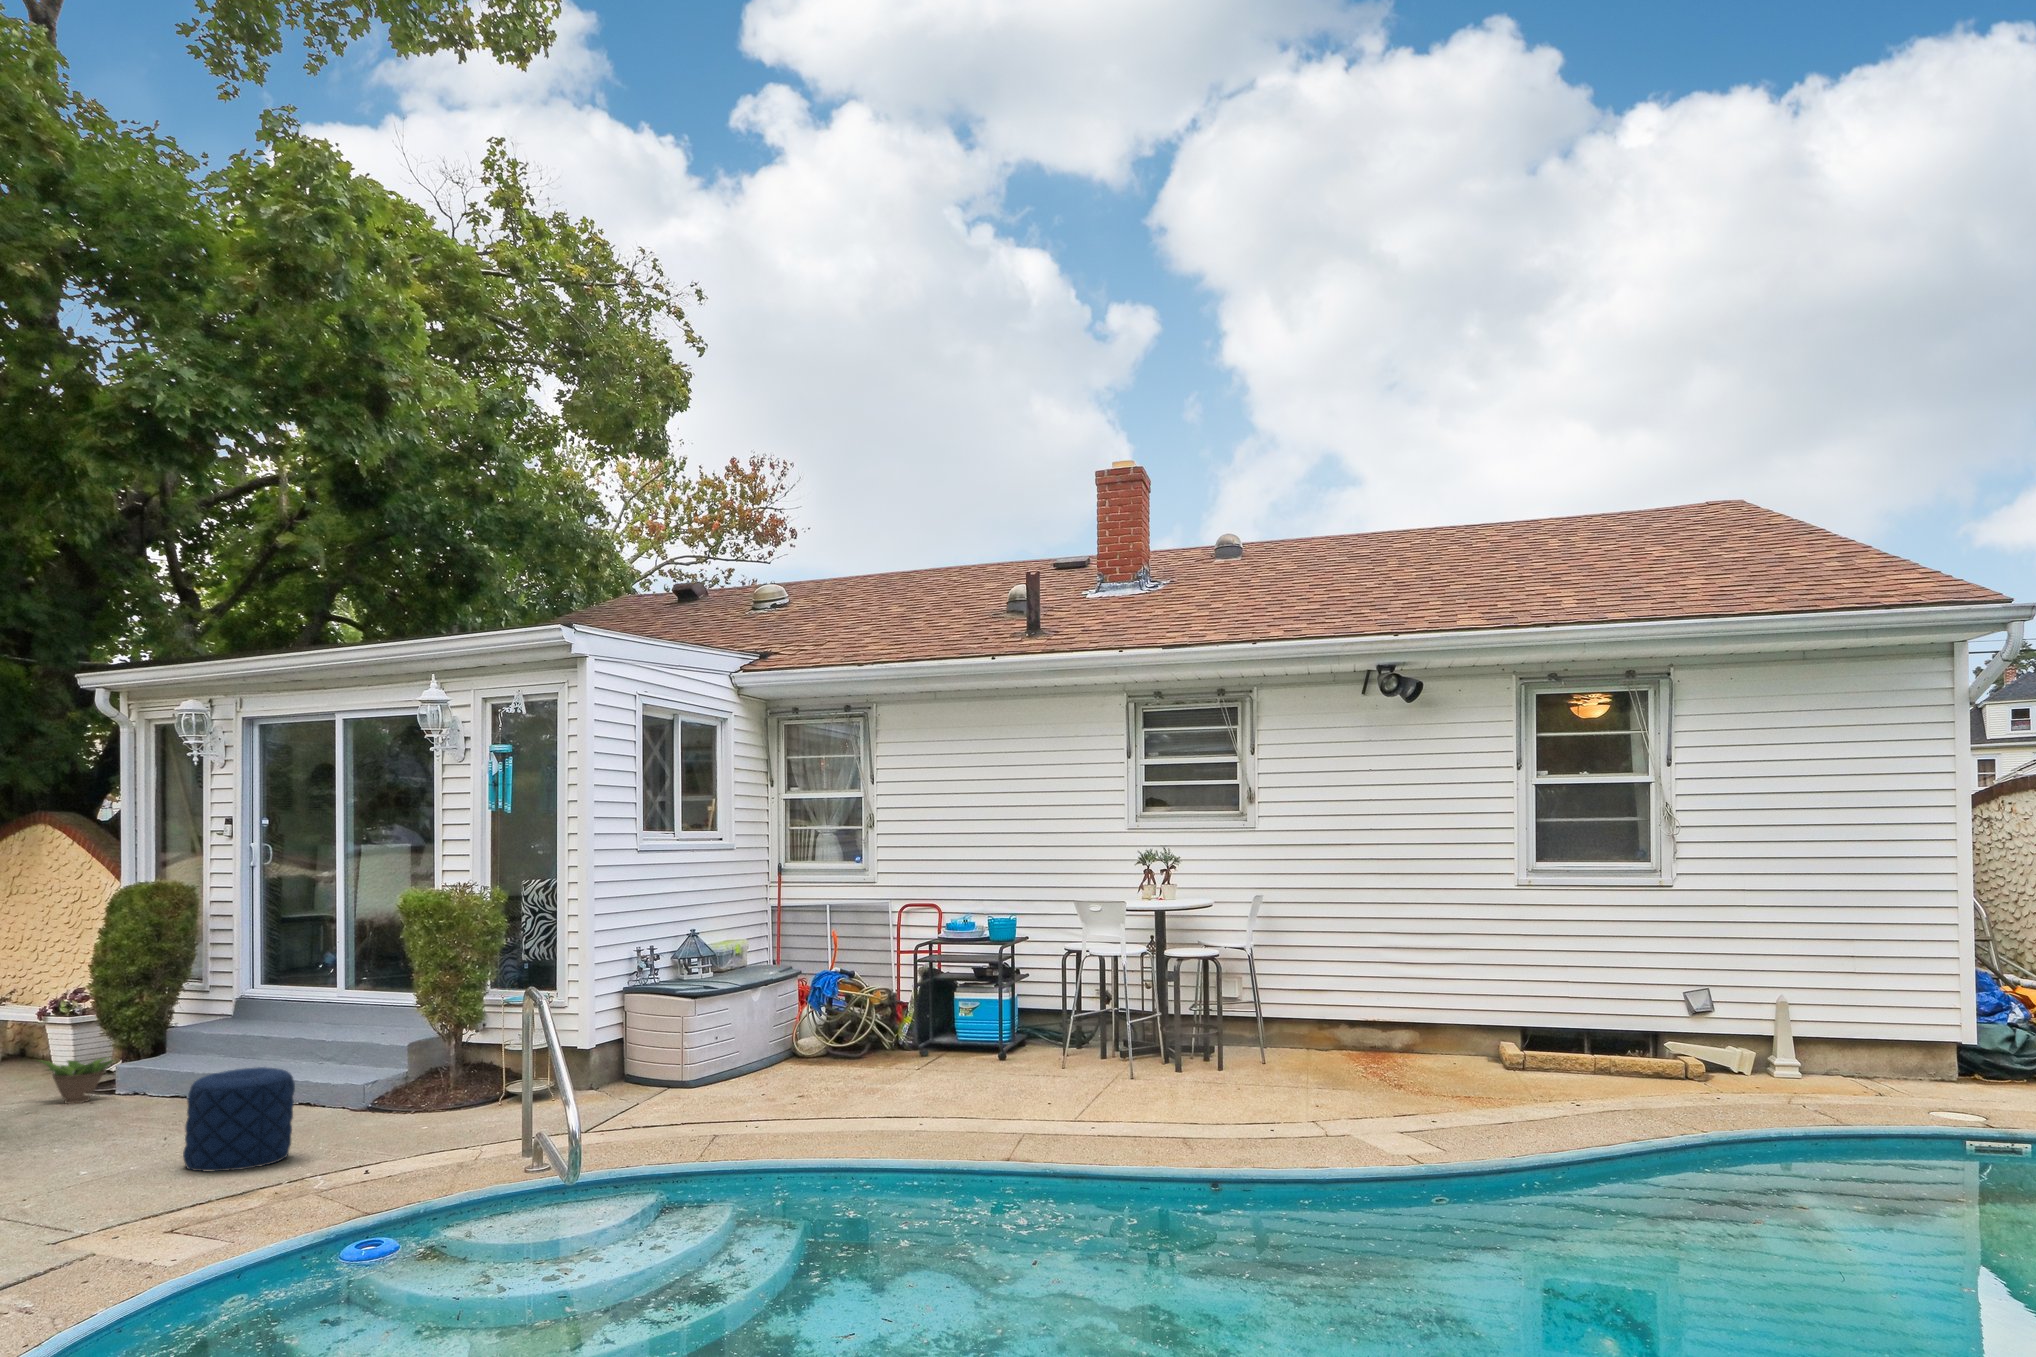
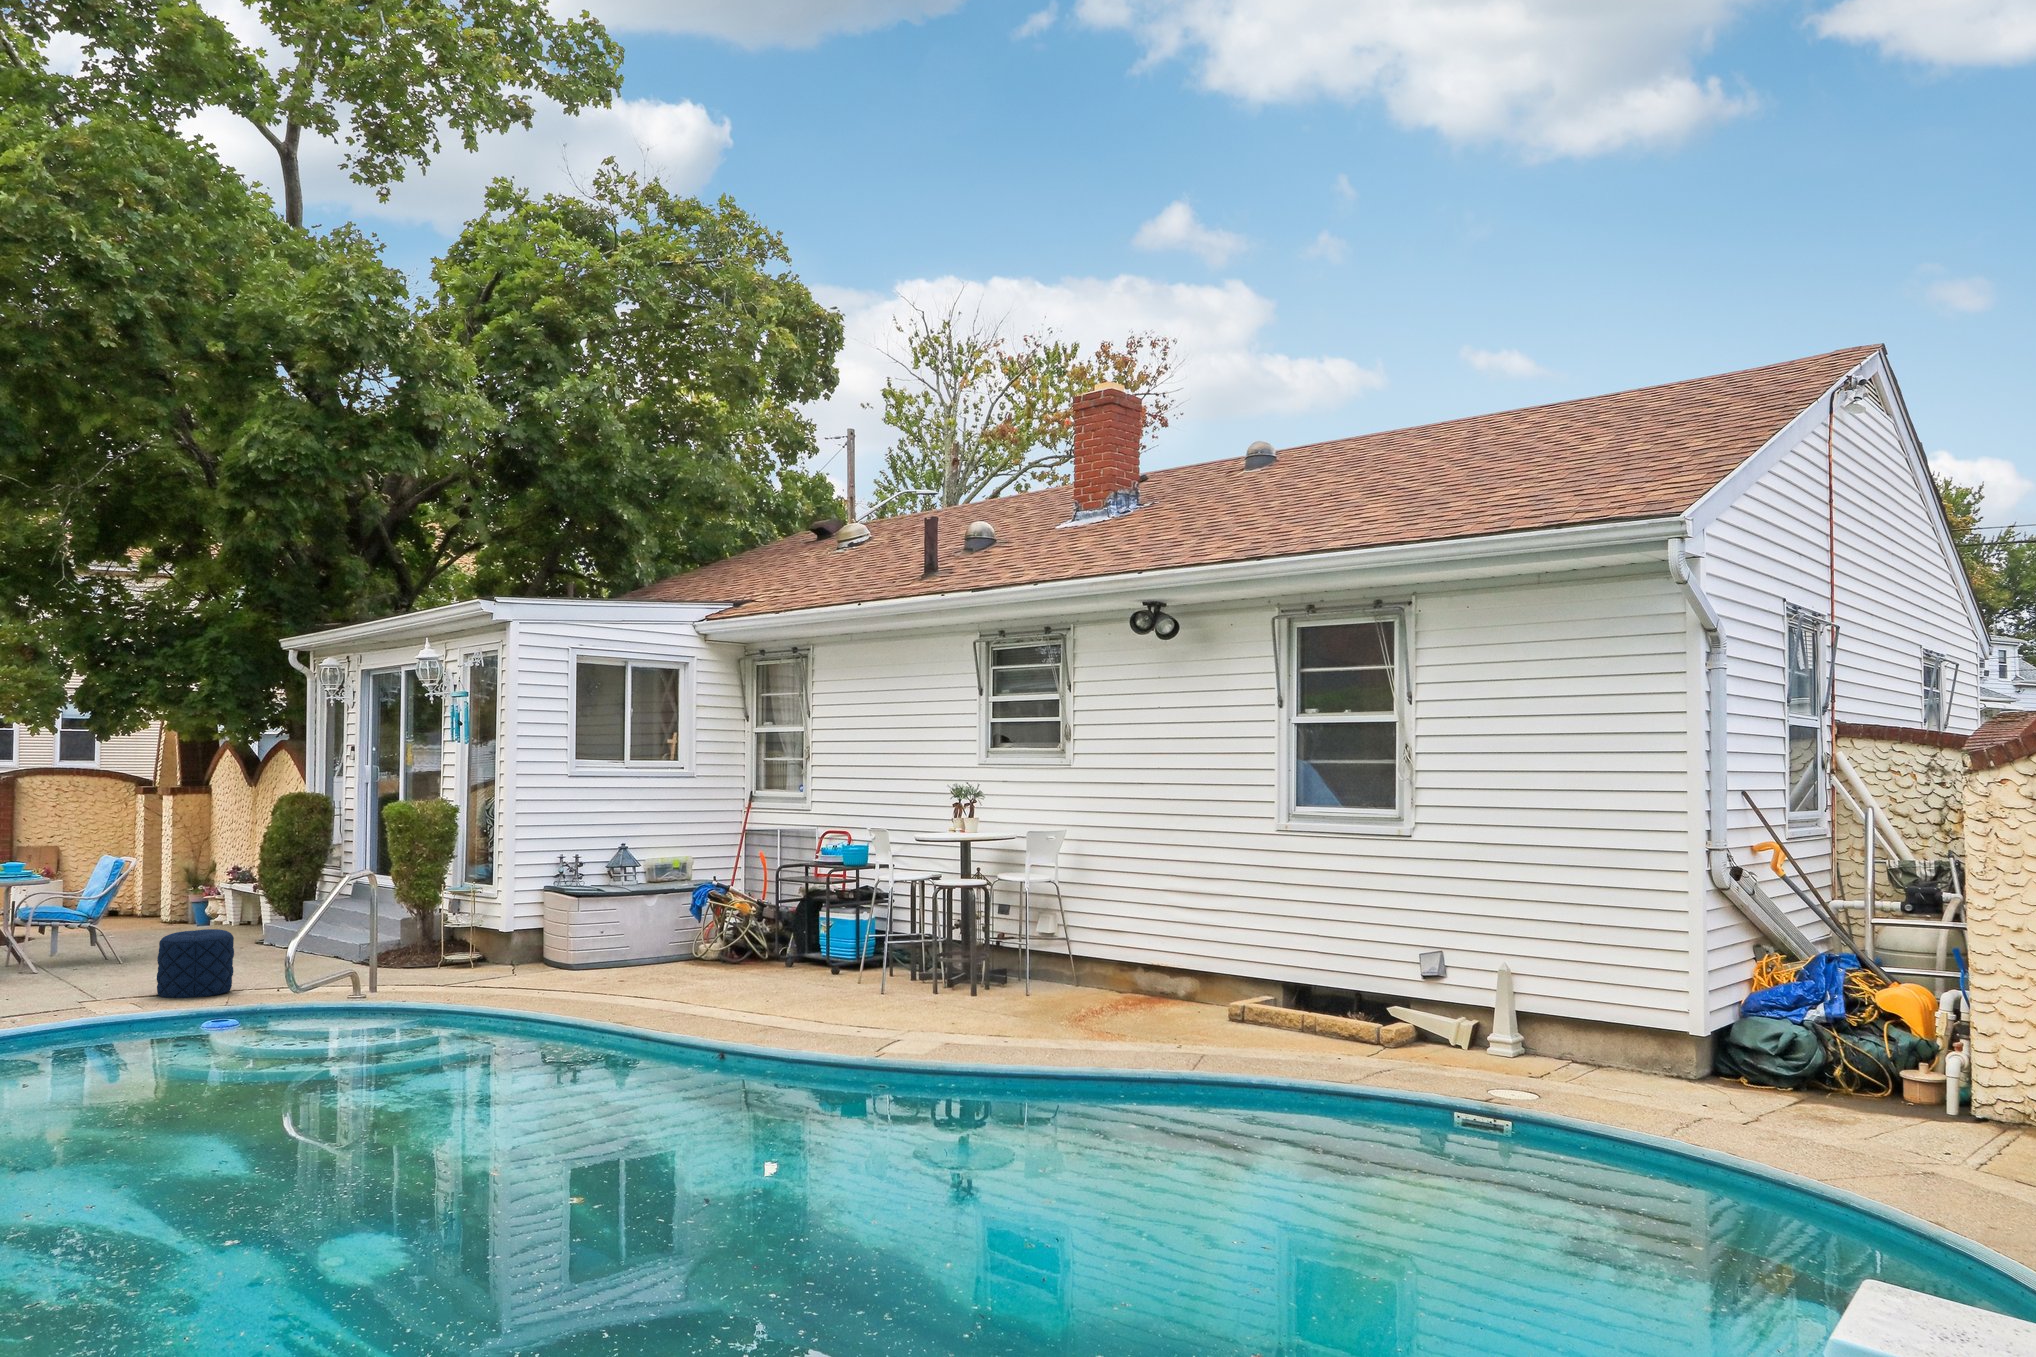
decorative plant: present [38,1058,113,1104] -> none [220,916,279,948]

